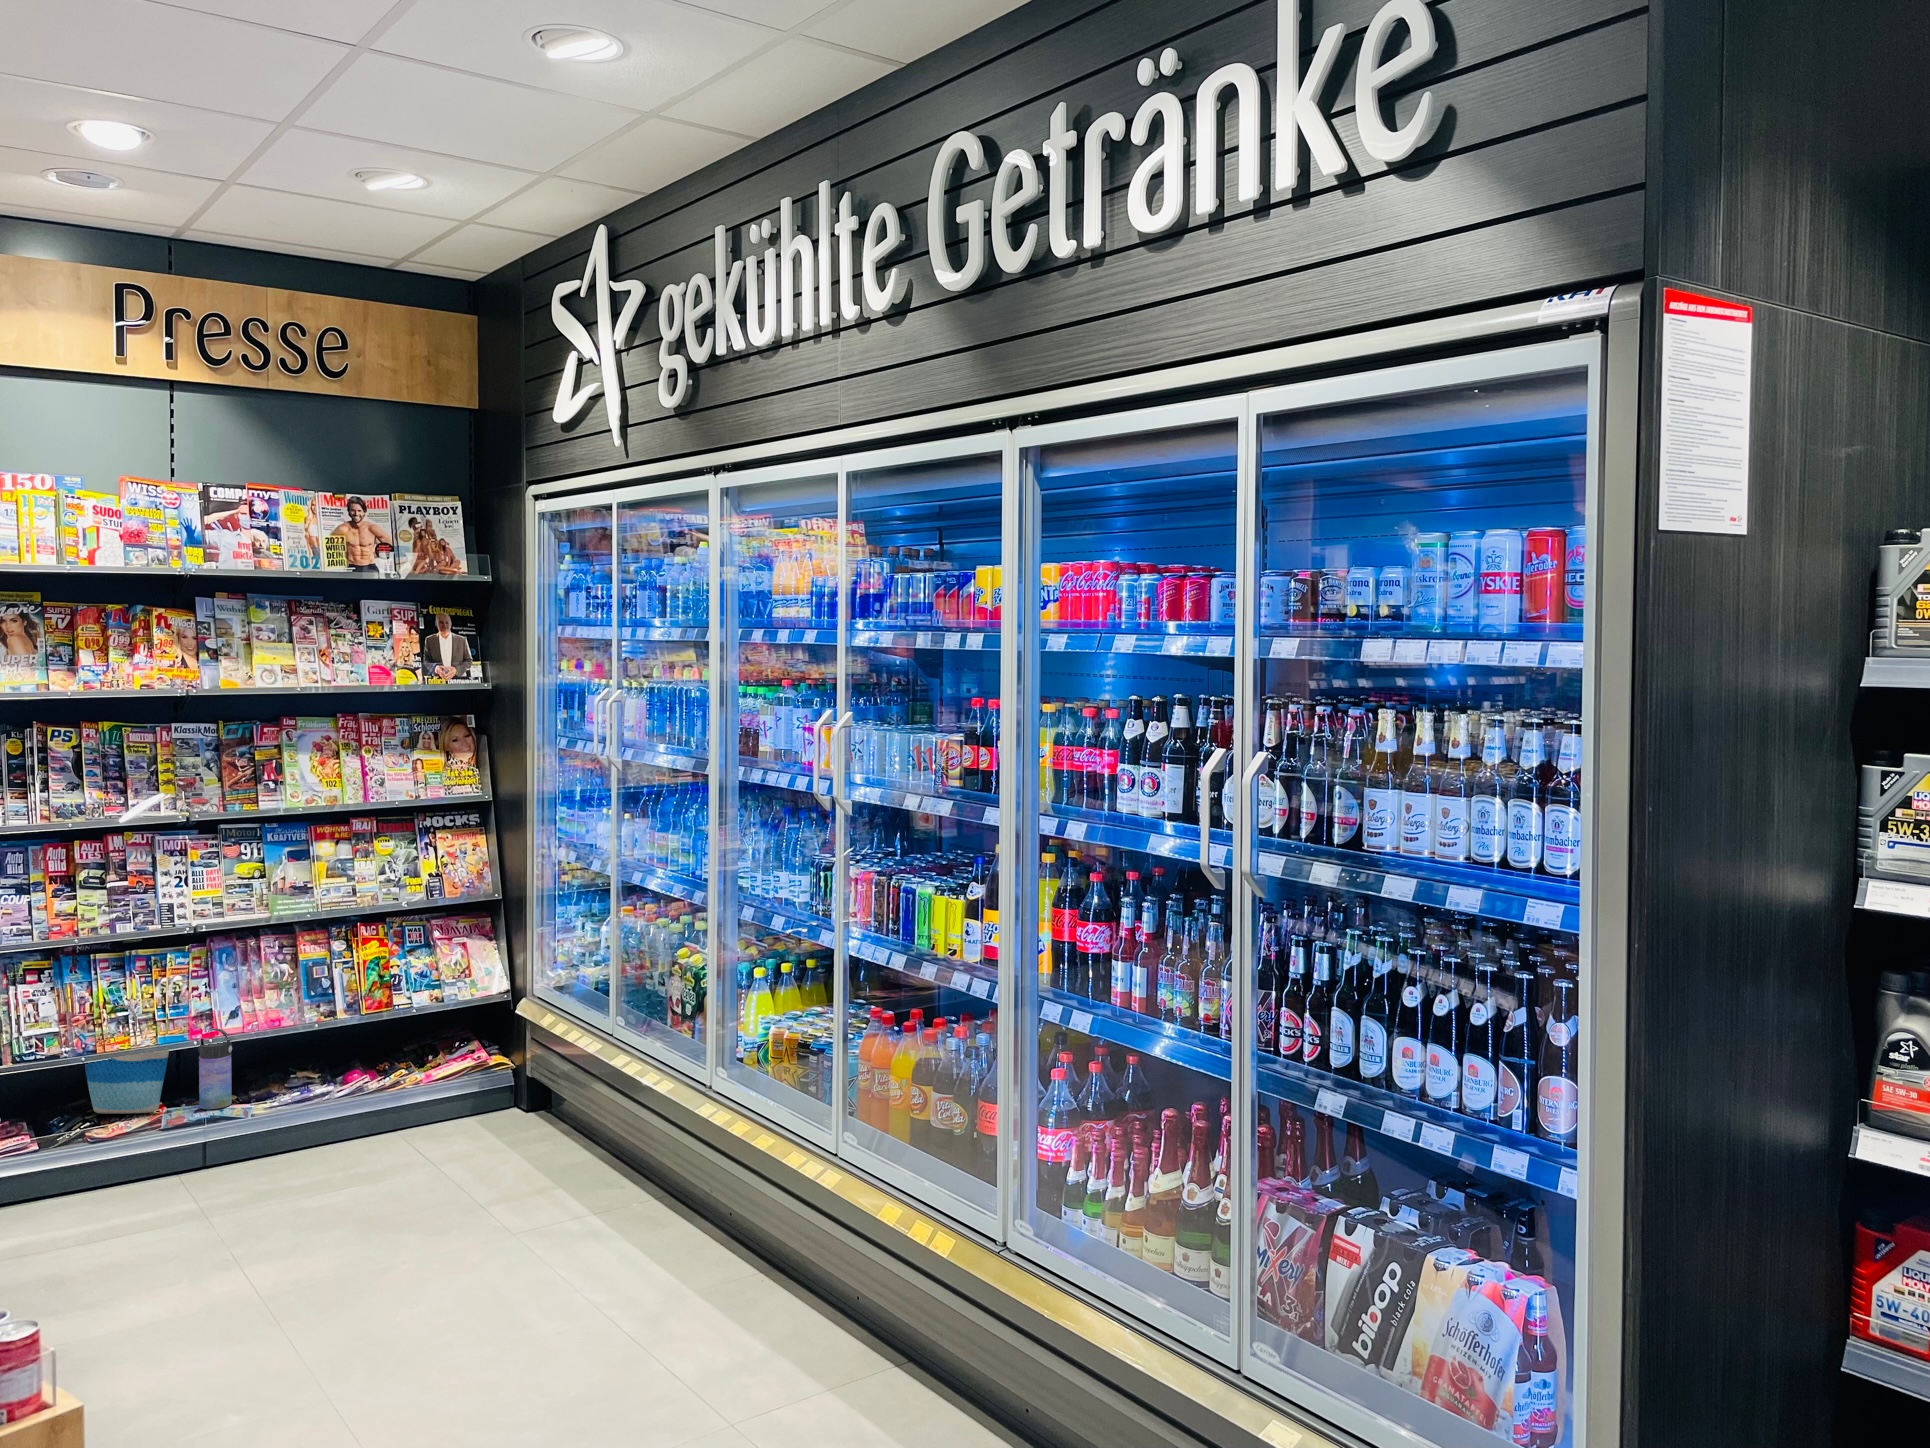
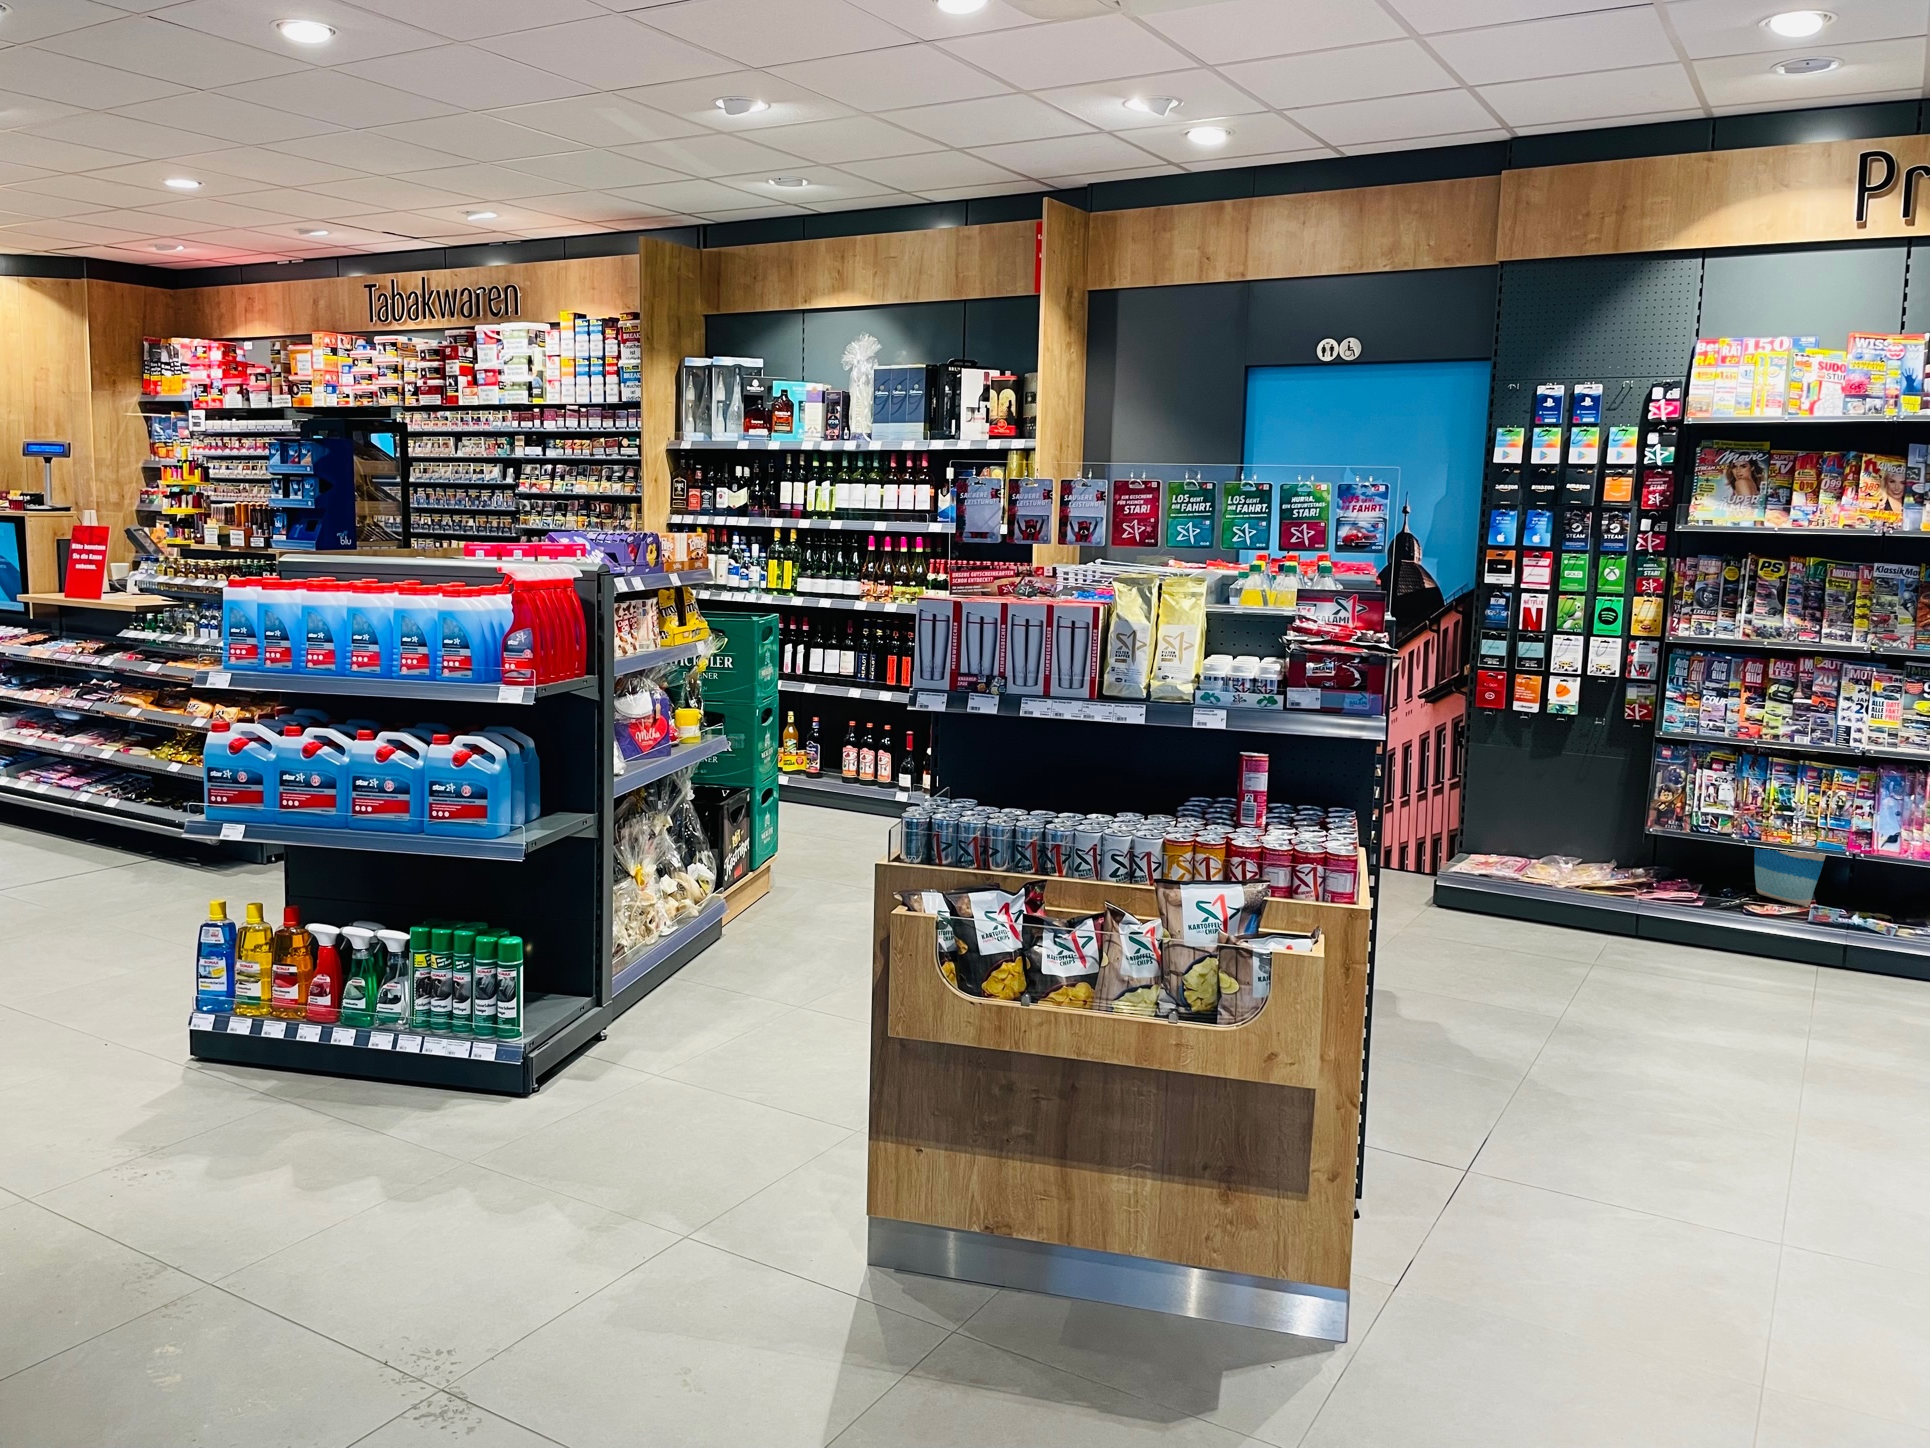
water bottle: present [198,1029,232,1109] -> none [1848,847,1887,920]

